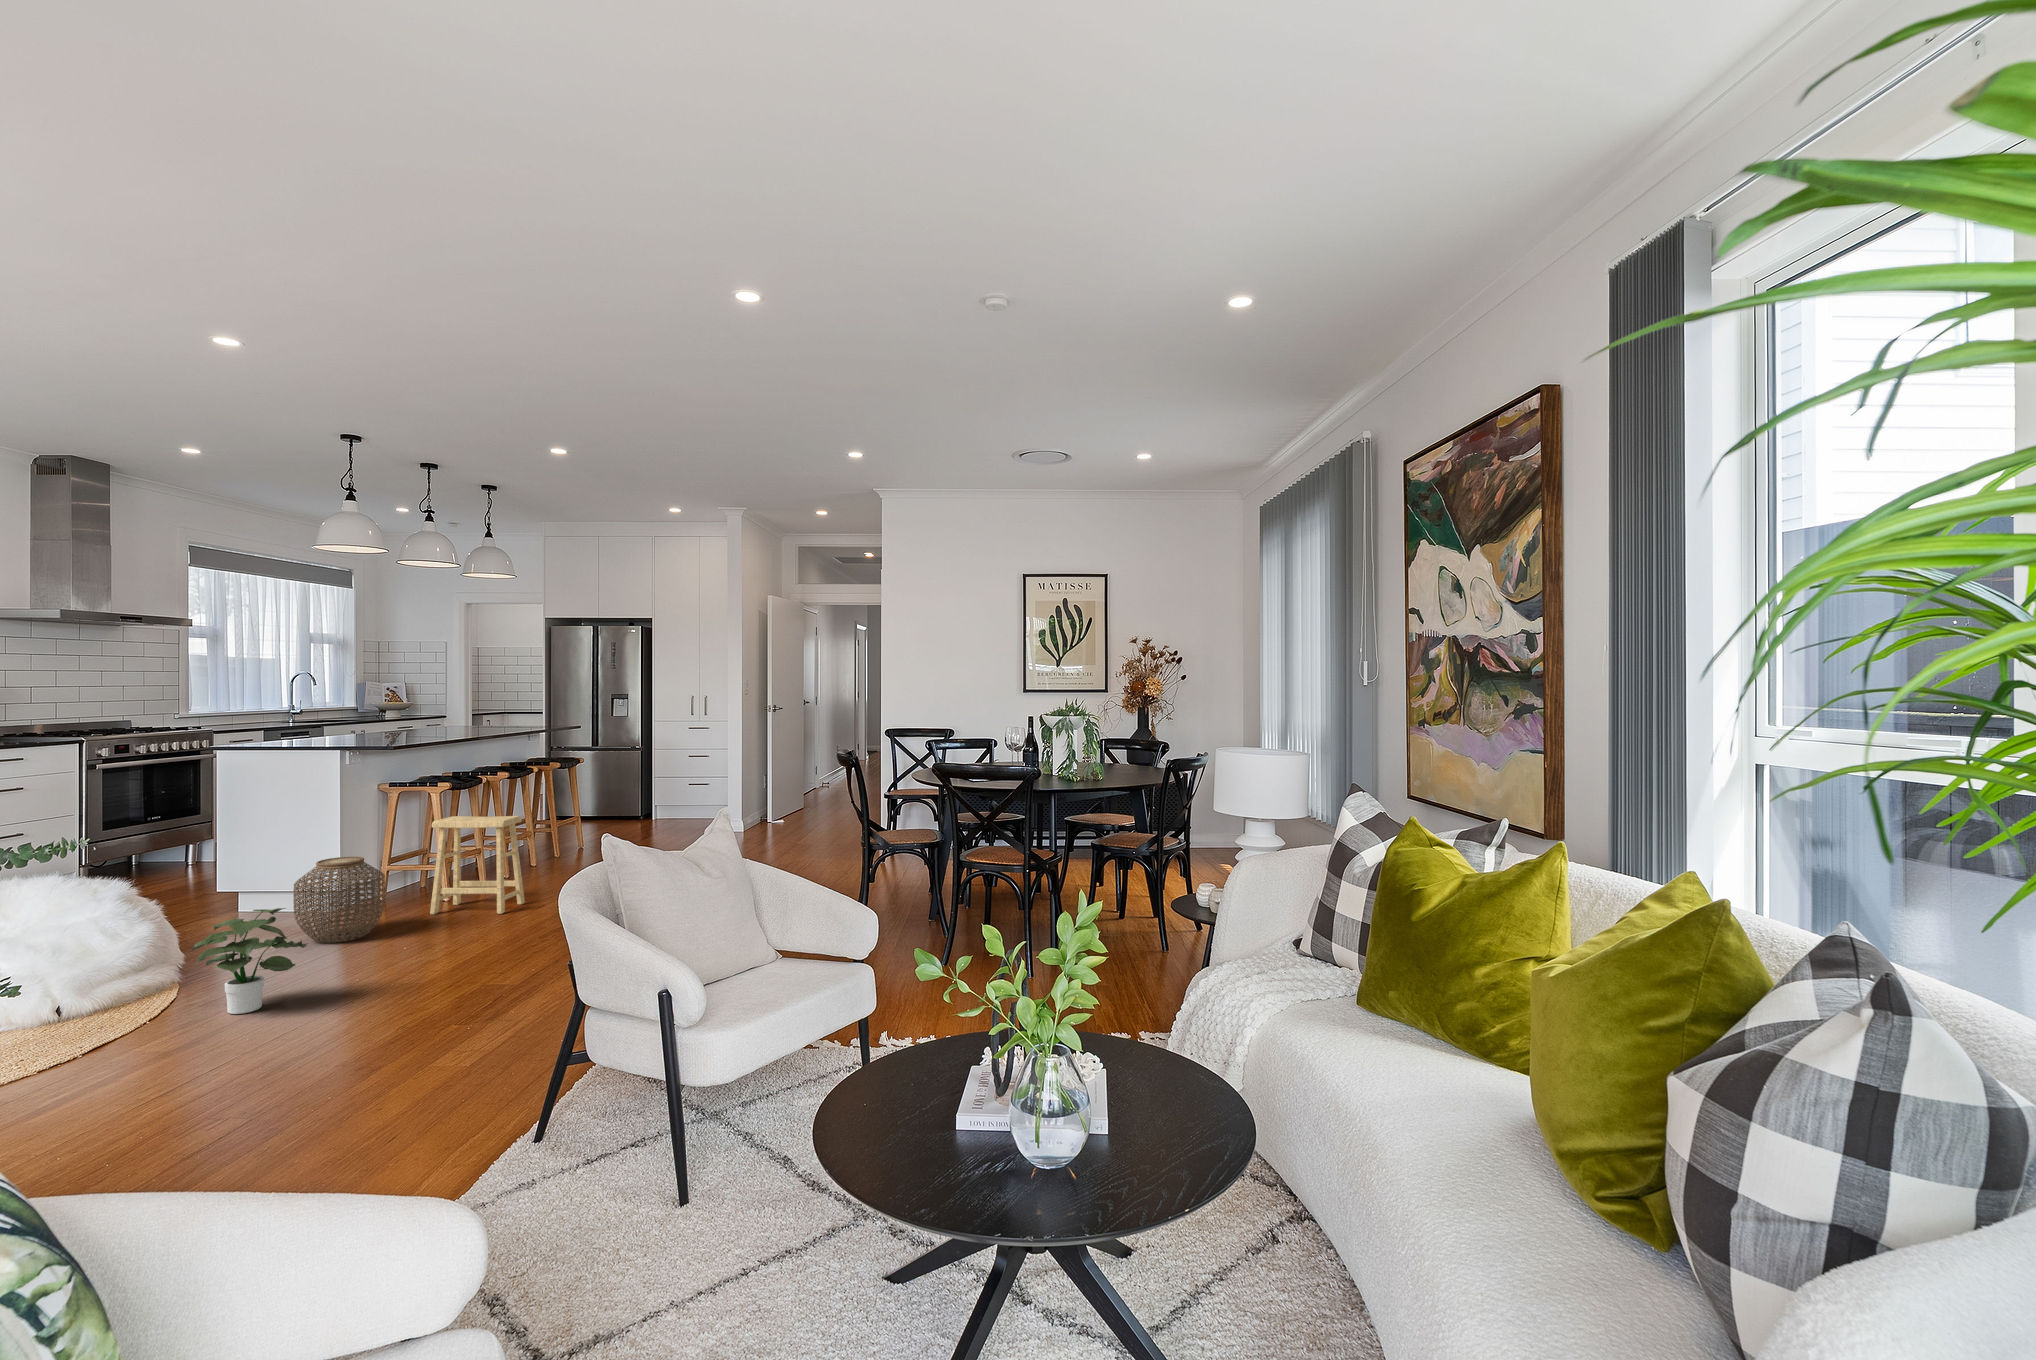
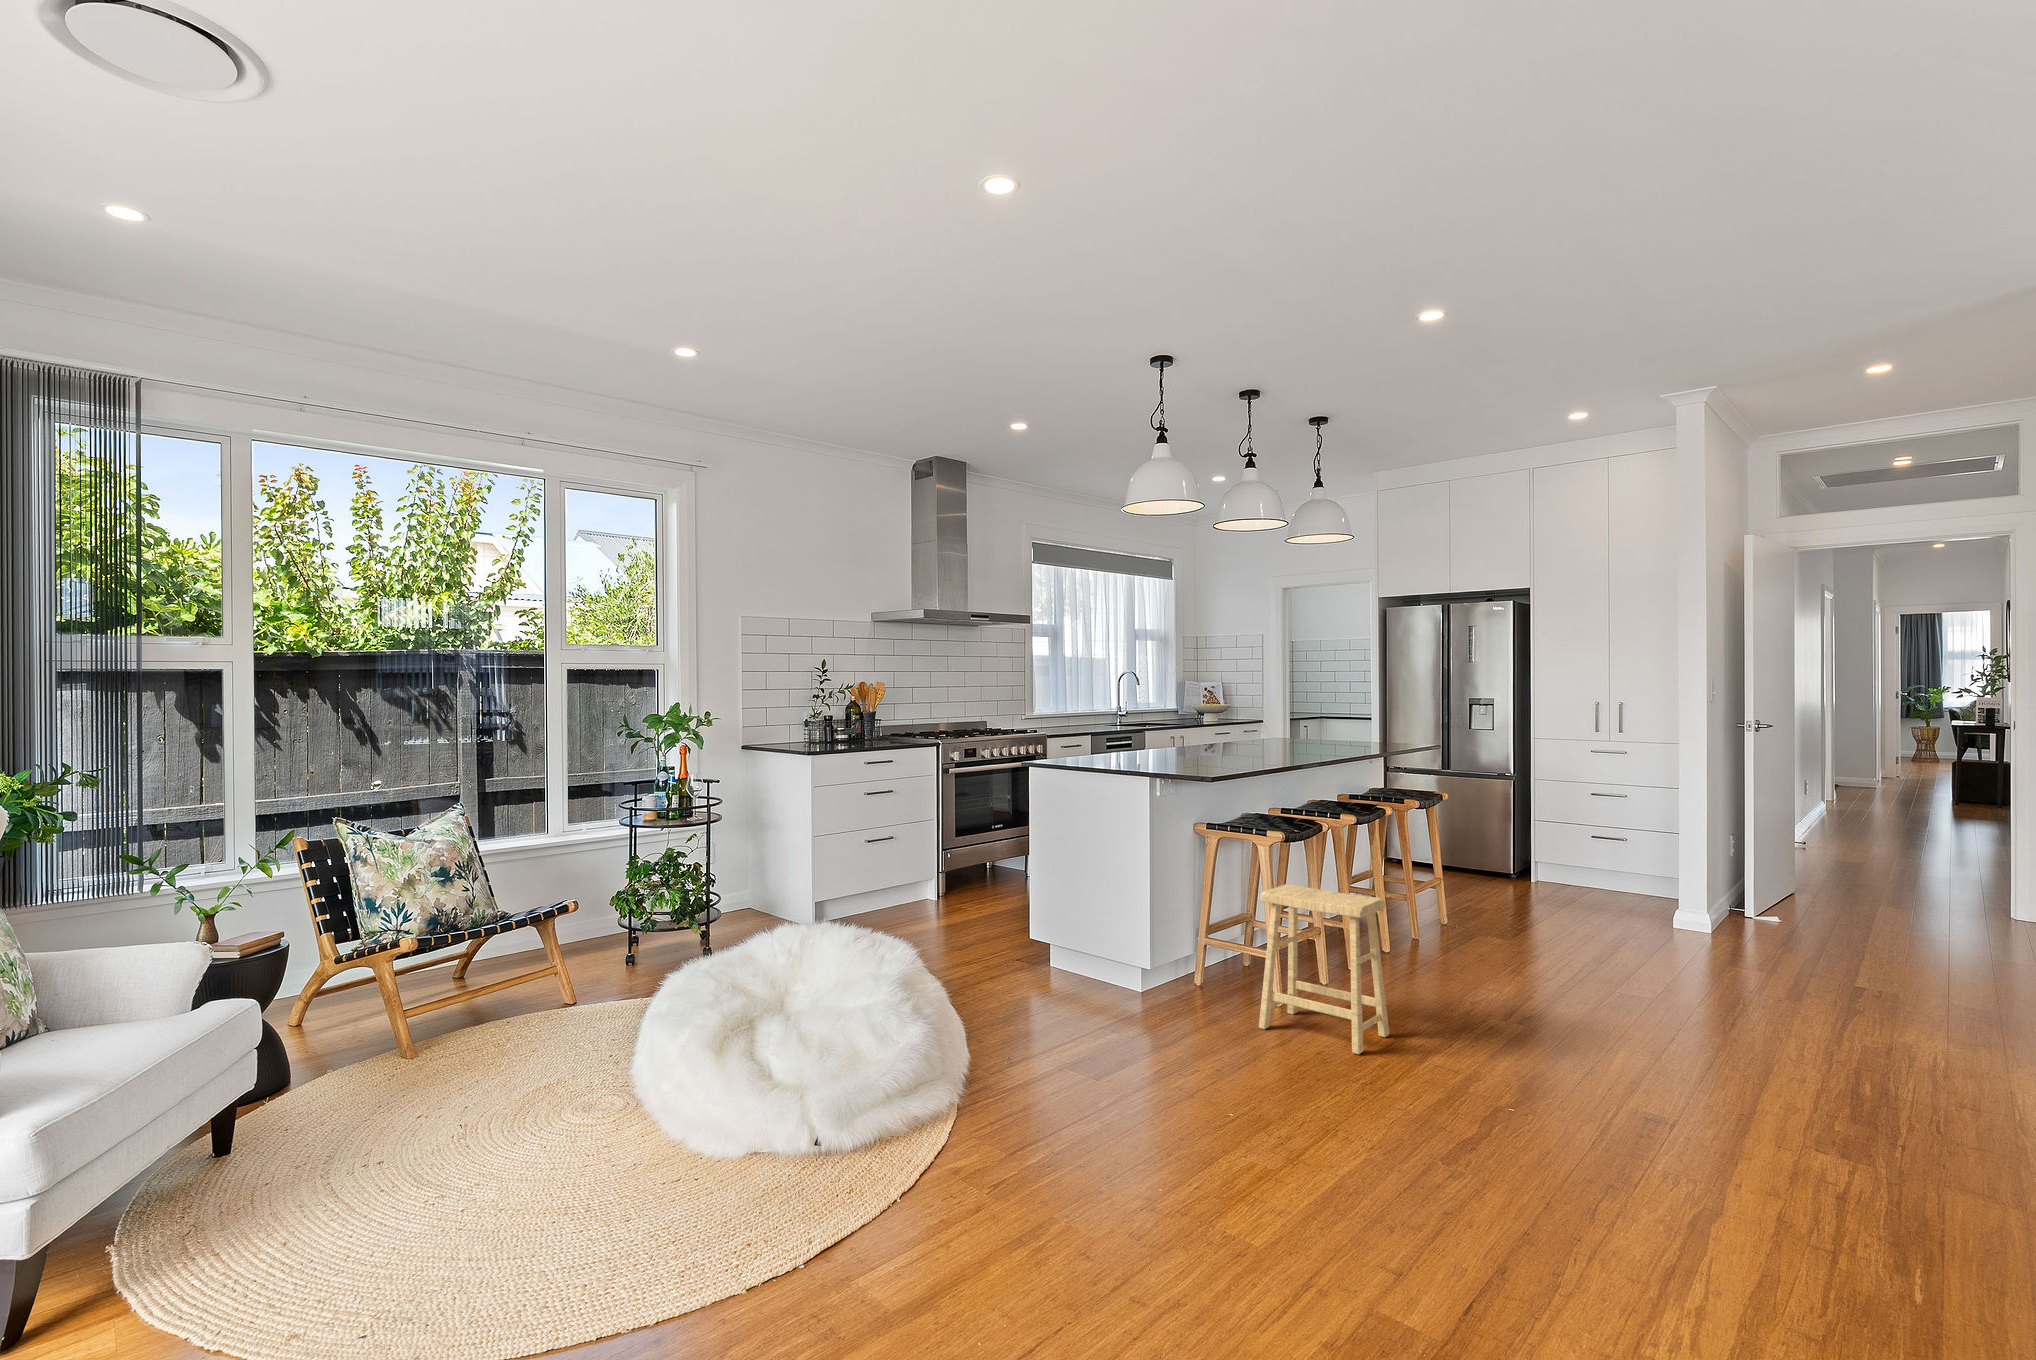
woven basket: present [294,857,385,943] -> none [1095,935,1202,1062]
potted plant: present [191,908,308,1014] -> none [955,1048,1097,1216]

